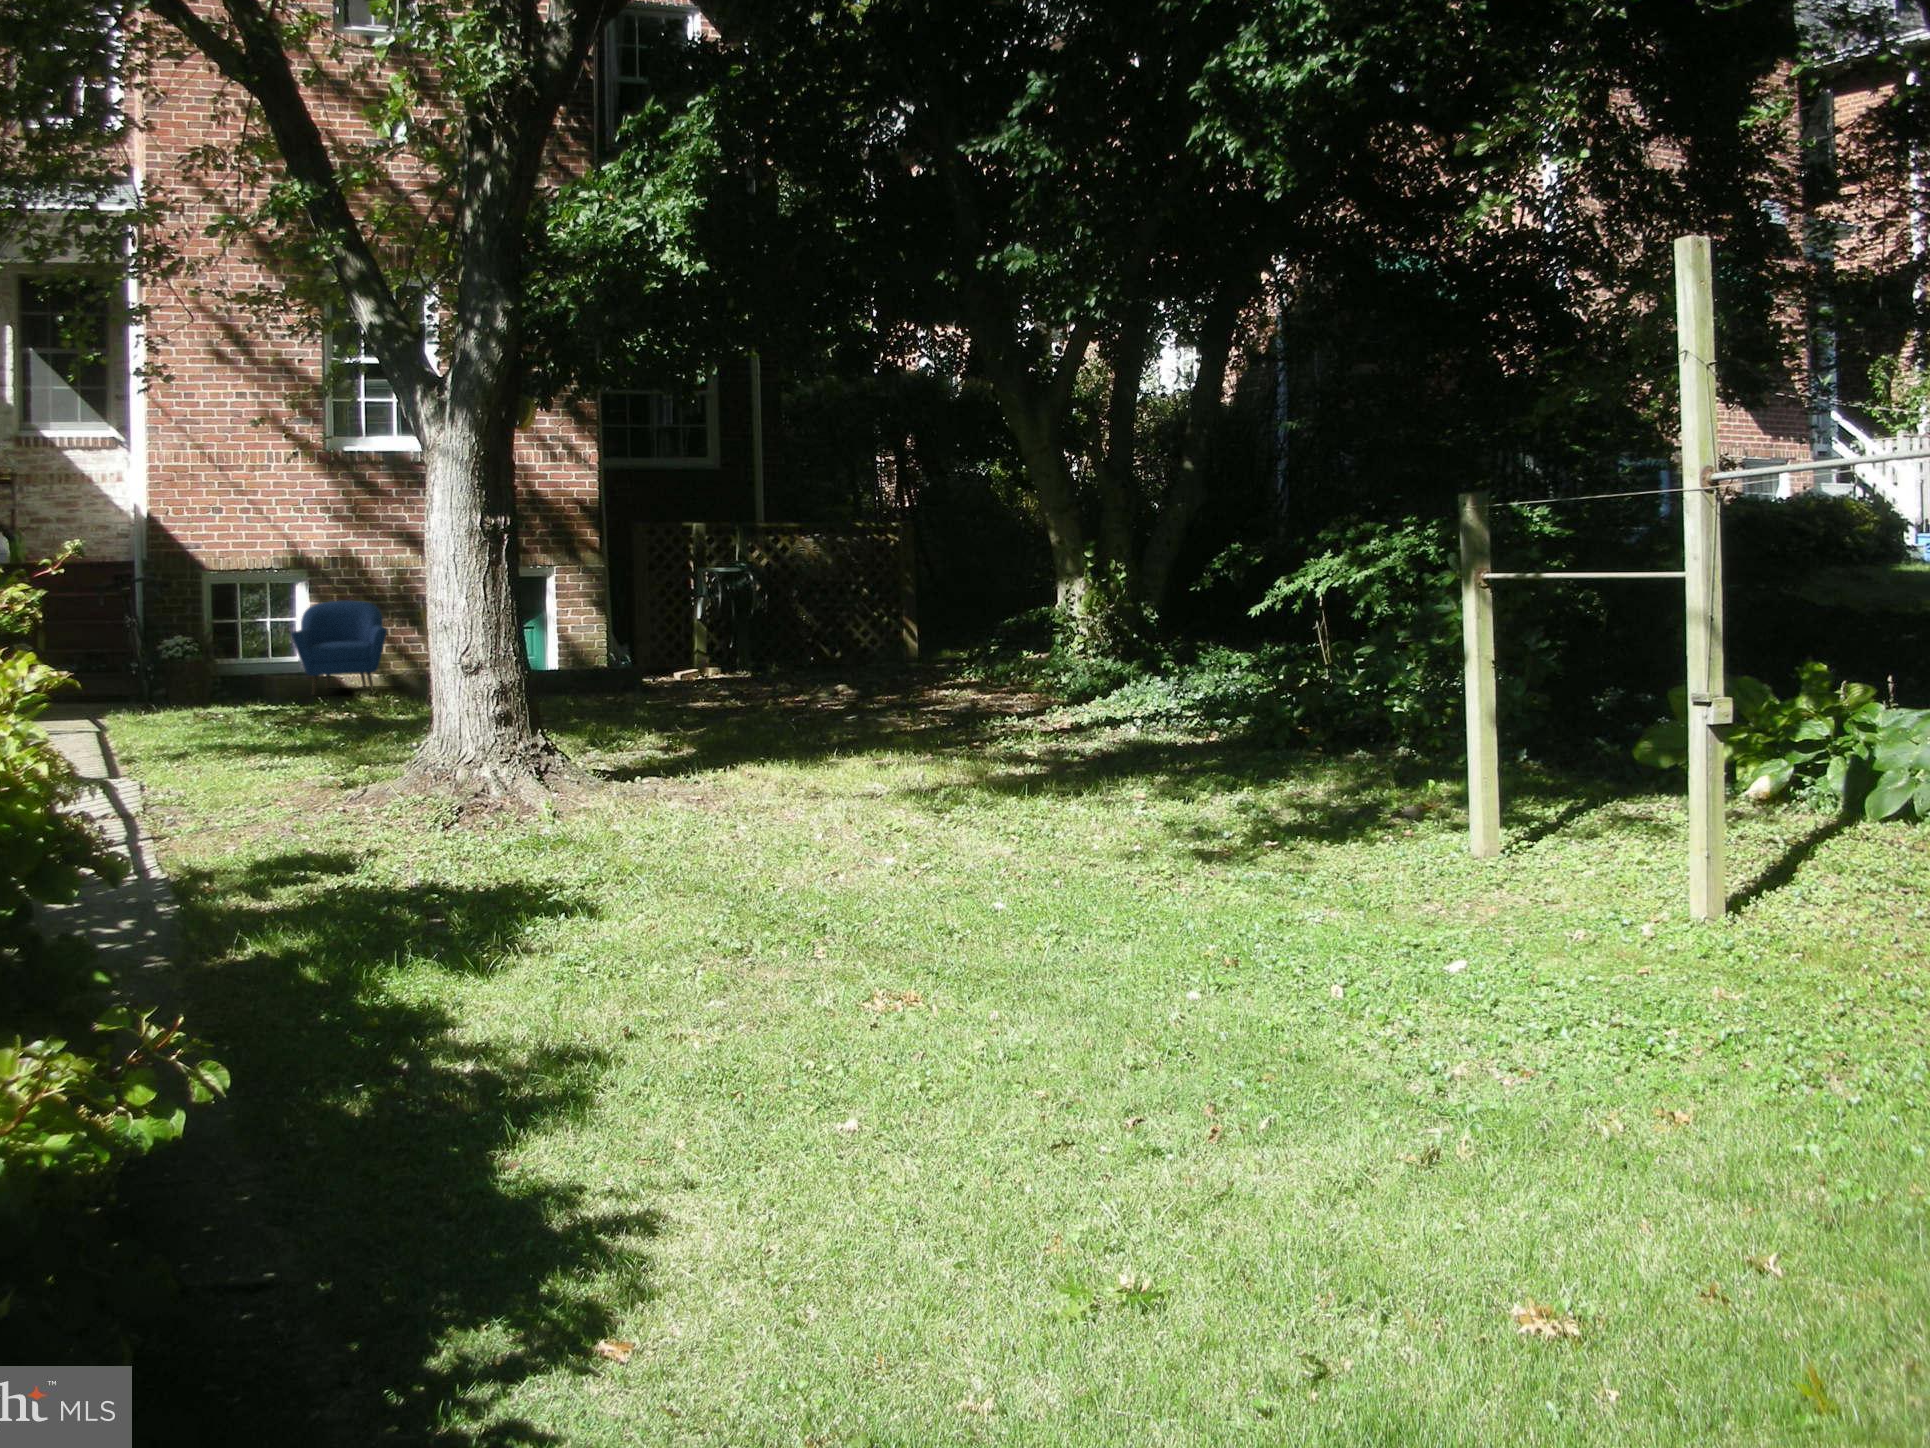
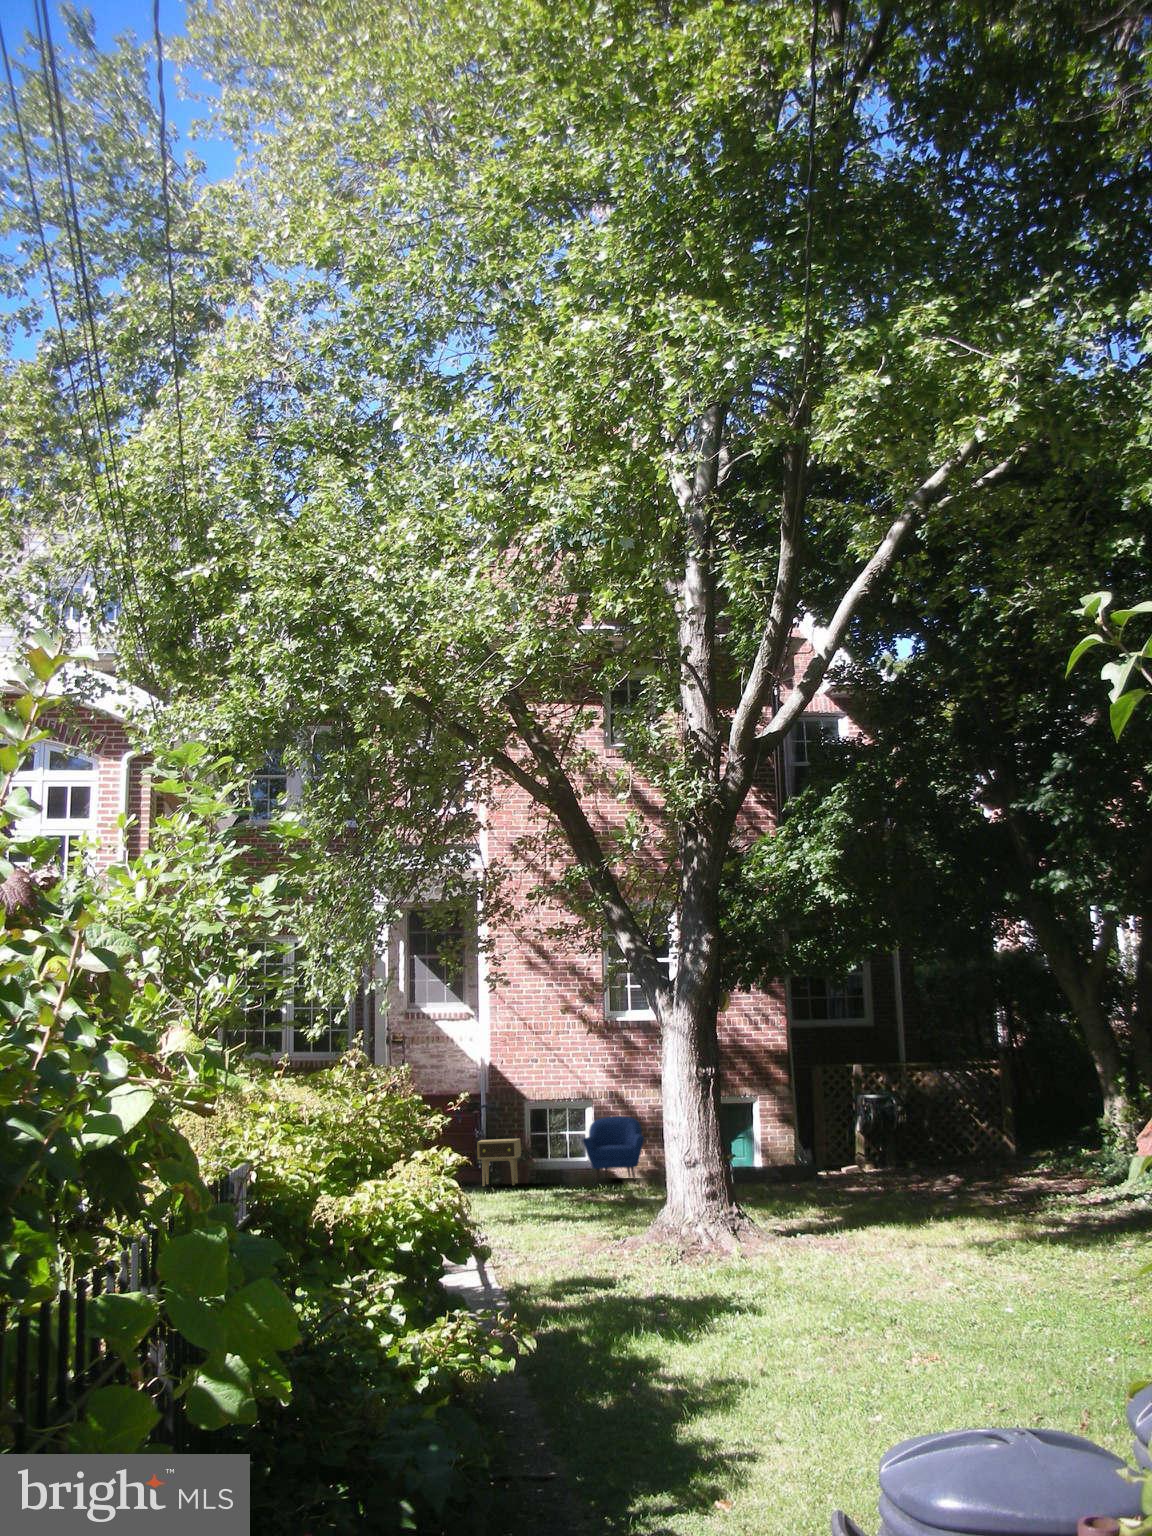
side table: none [118,633,192,704] -> present [477,1139,521,1186]

